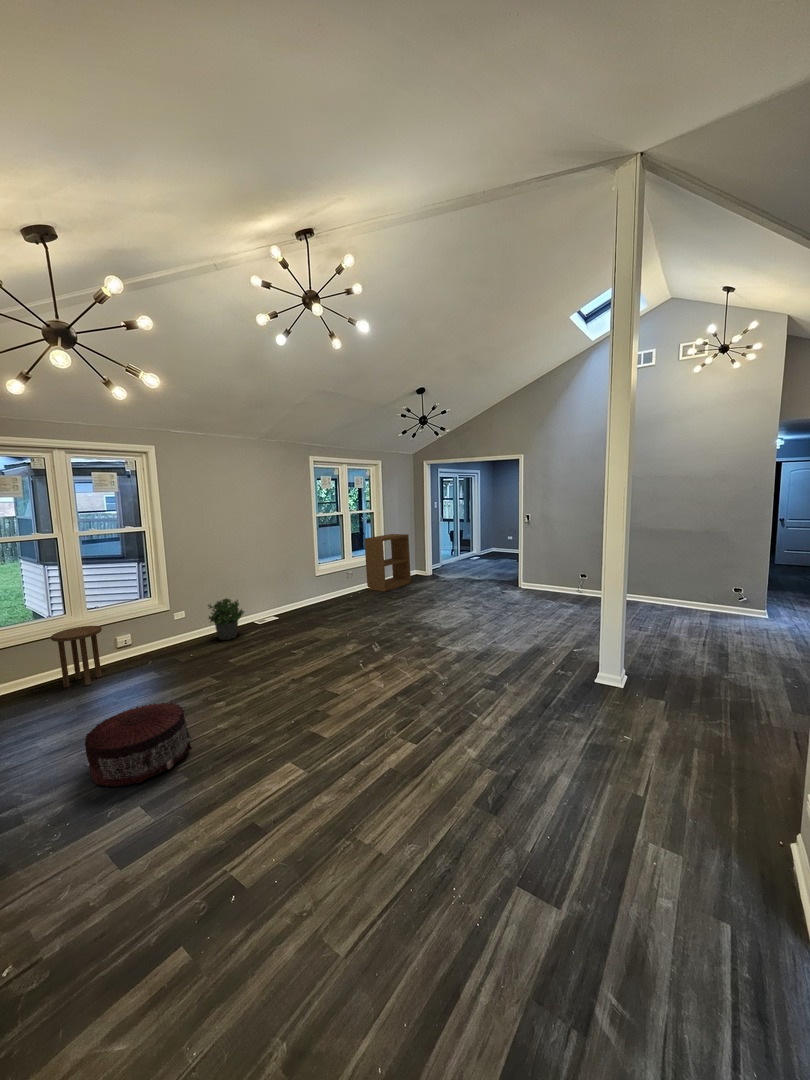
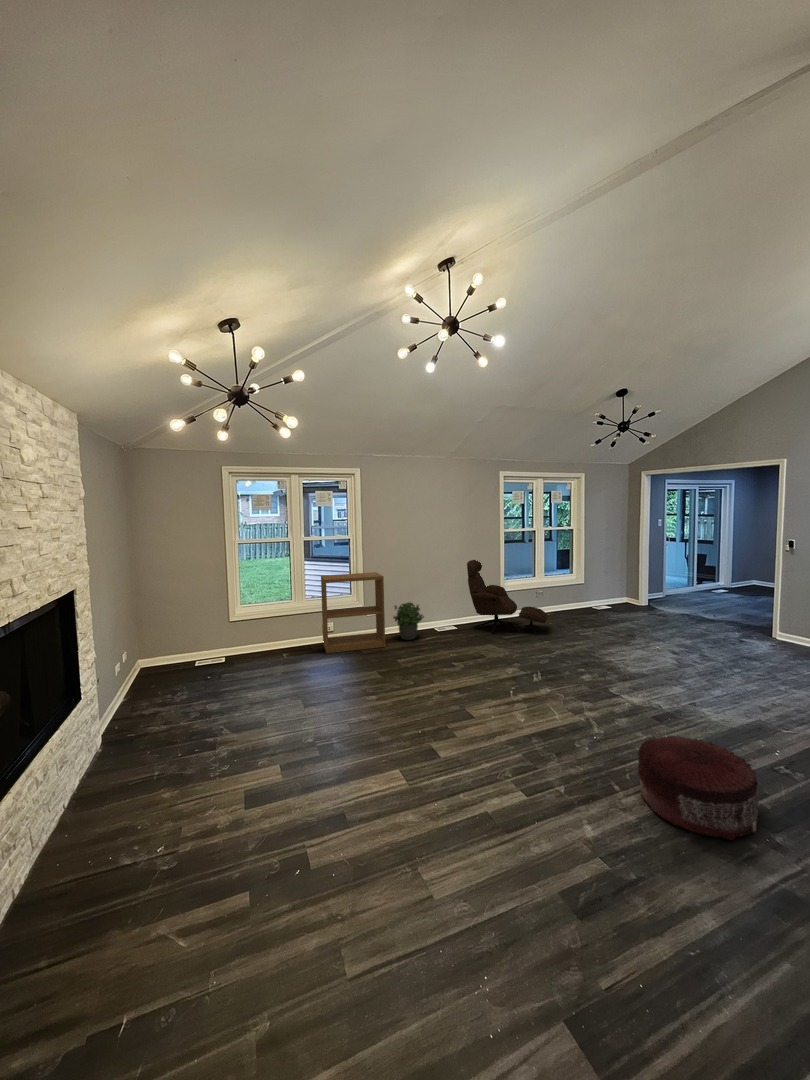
bookshelf: present [364,534,411,591] -> present [321,572,385,654]
lounge chair: none [283,547,364,618] -> present [467,560,547,635]
side table: present [51,626,102,688] -> none [276,609,309,657]
pouf: present [85,702,192,786] -> present [638,736,759,840]

